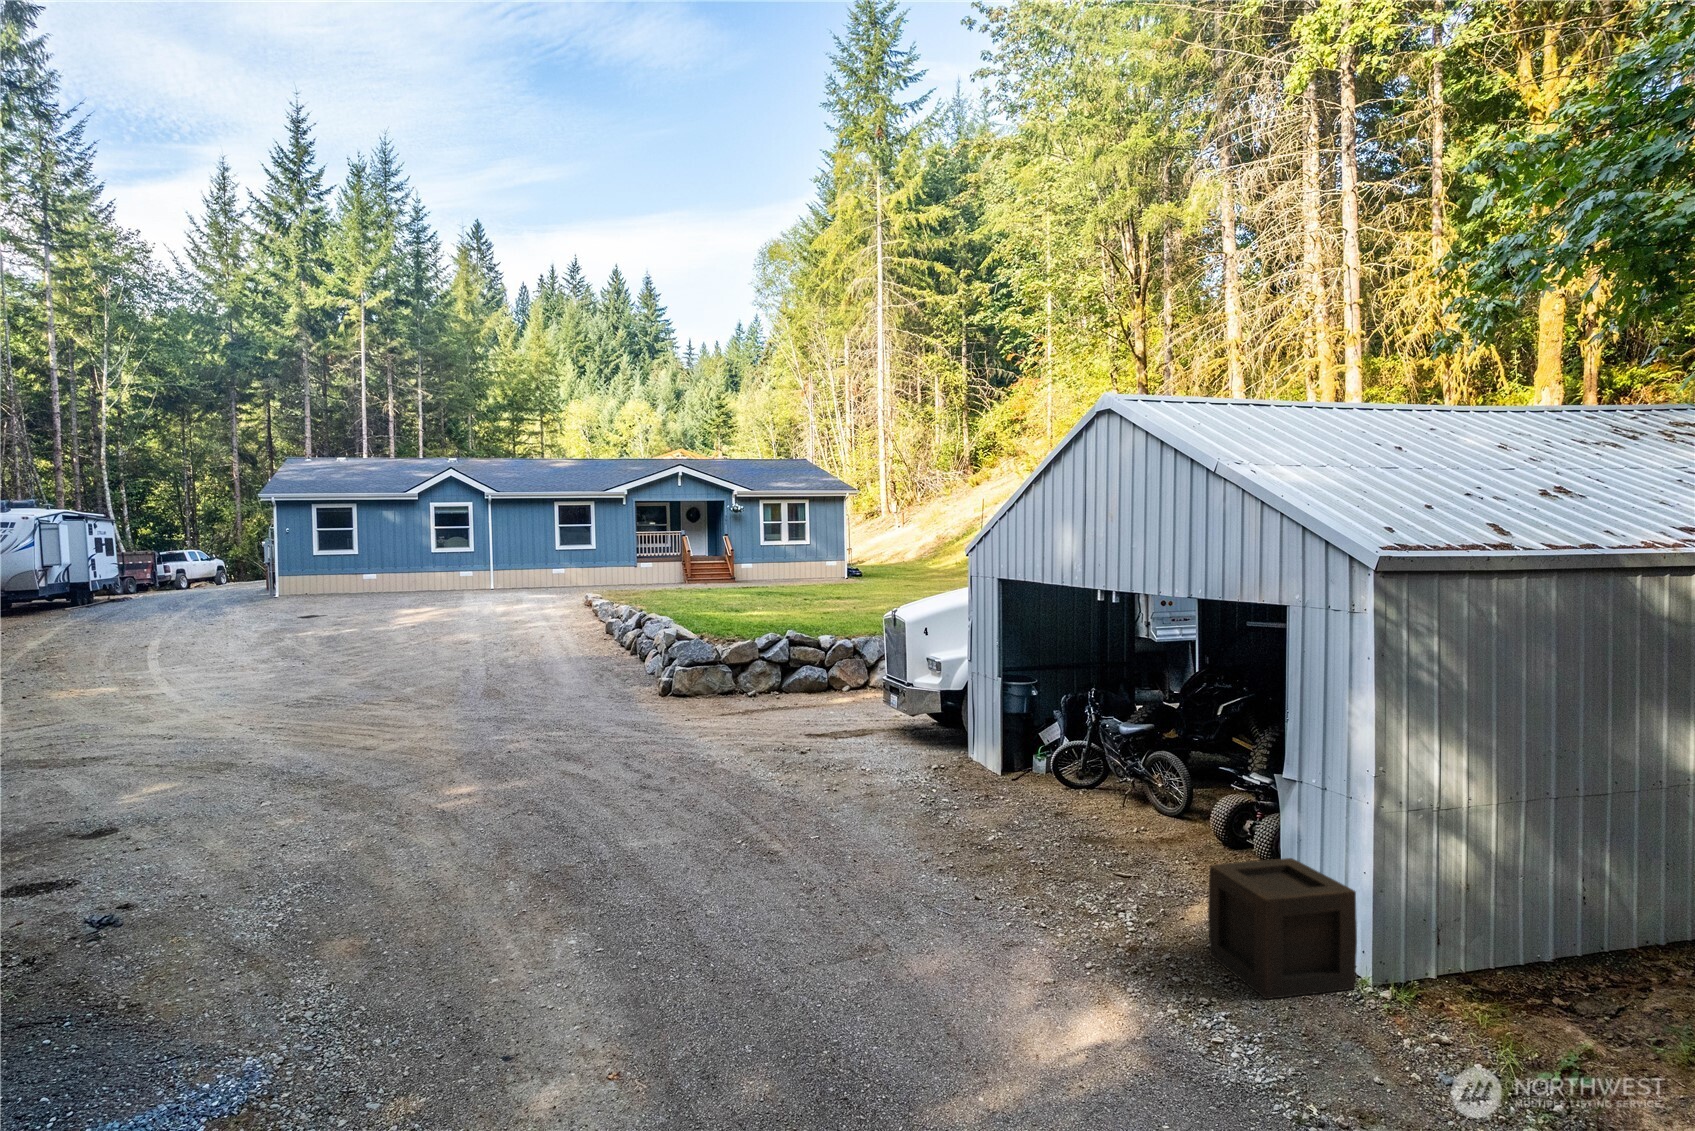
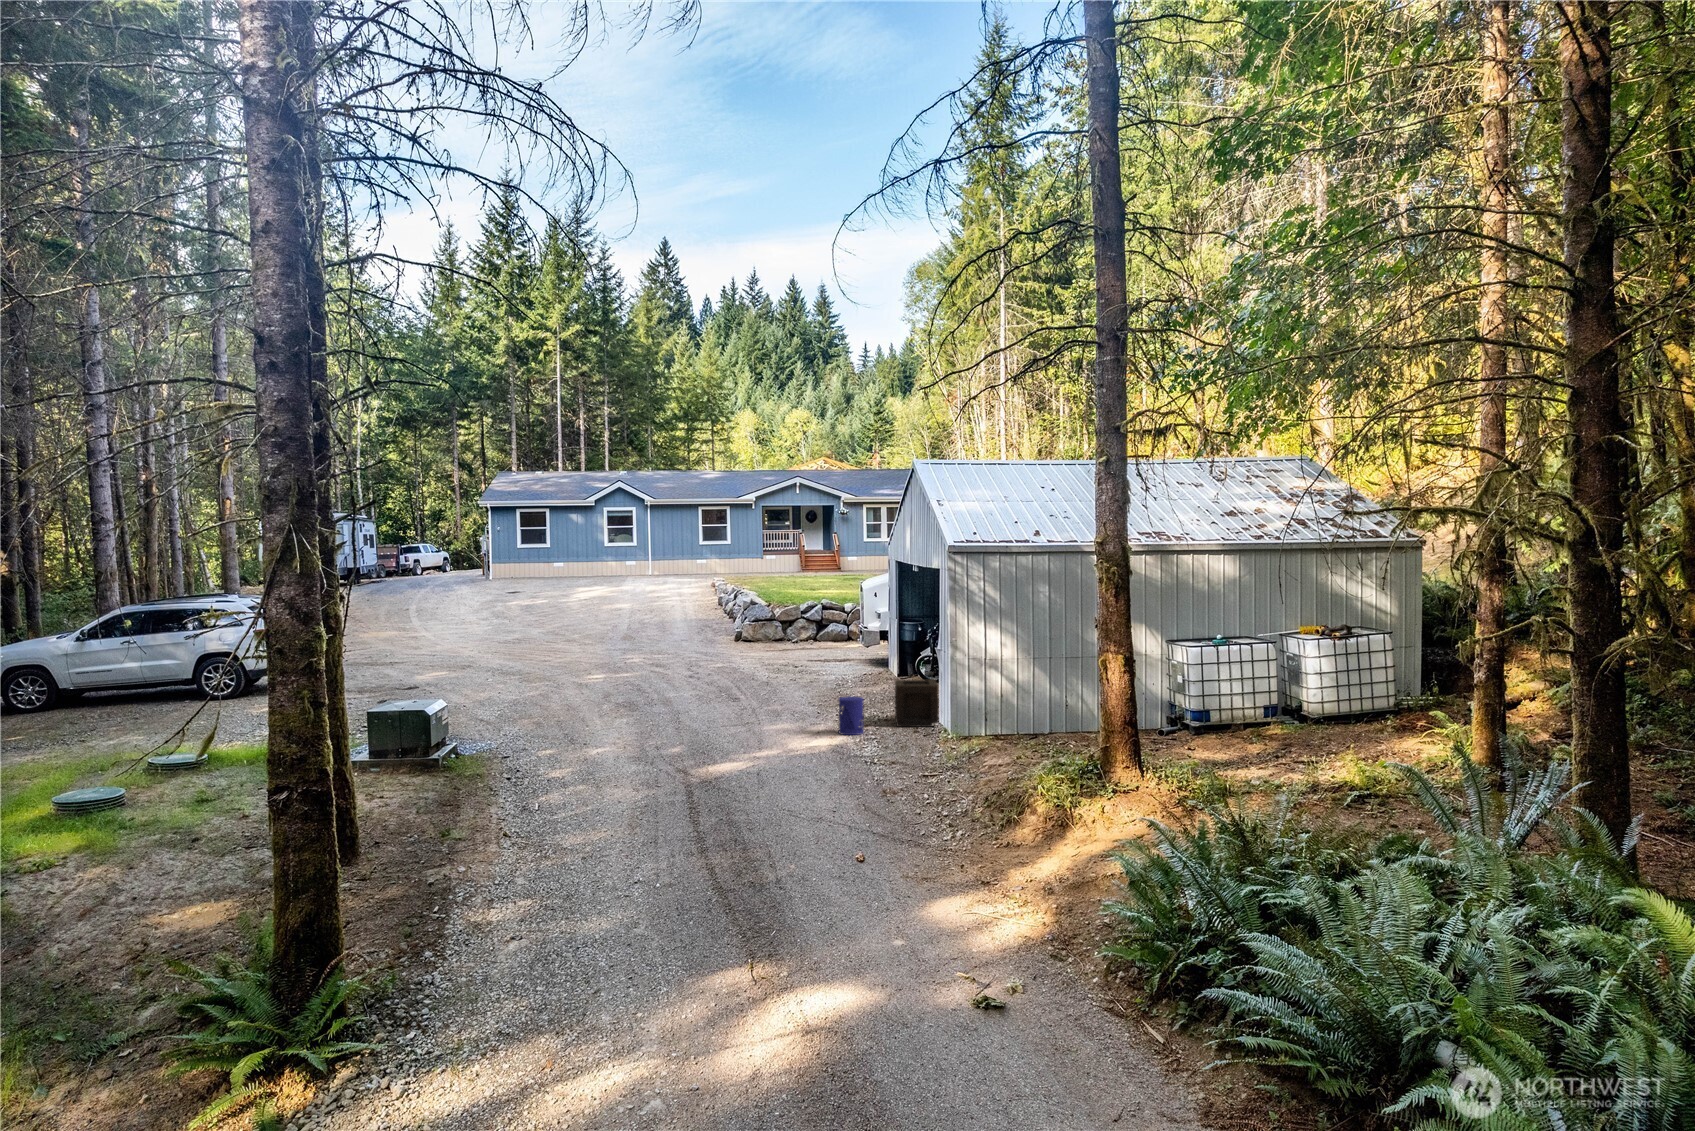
waste bin: none [1164,943,1232,1064] -> present [839,696,864,735]

